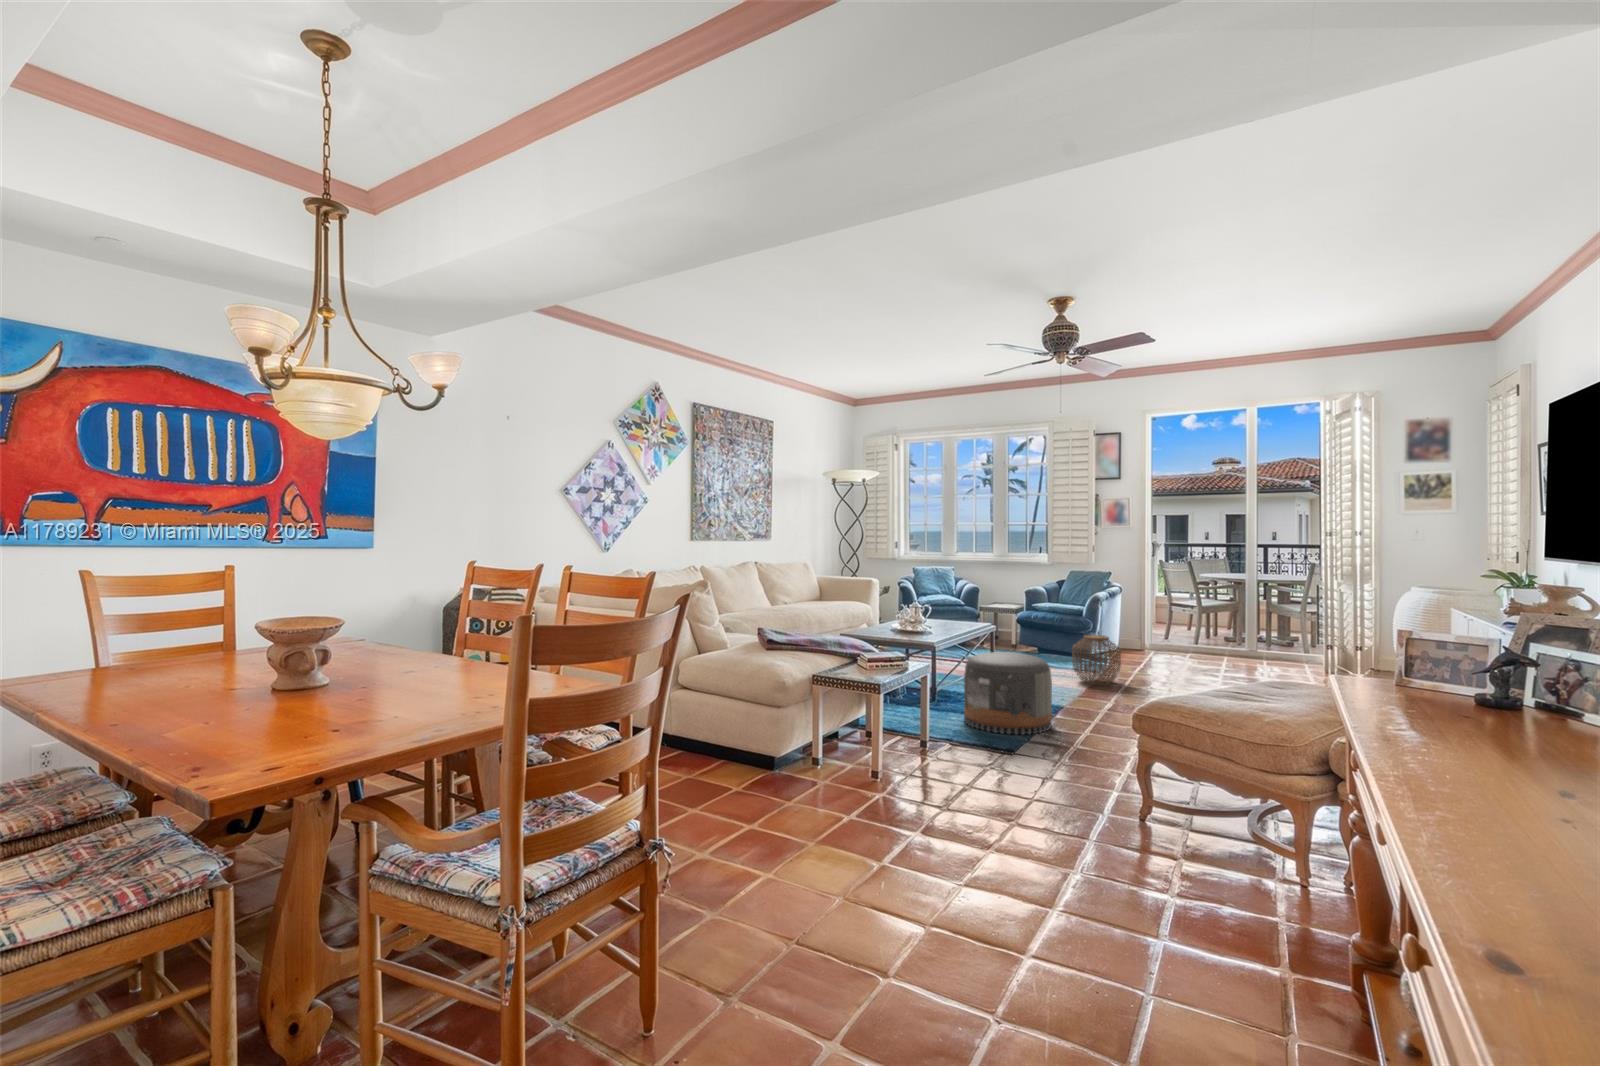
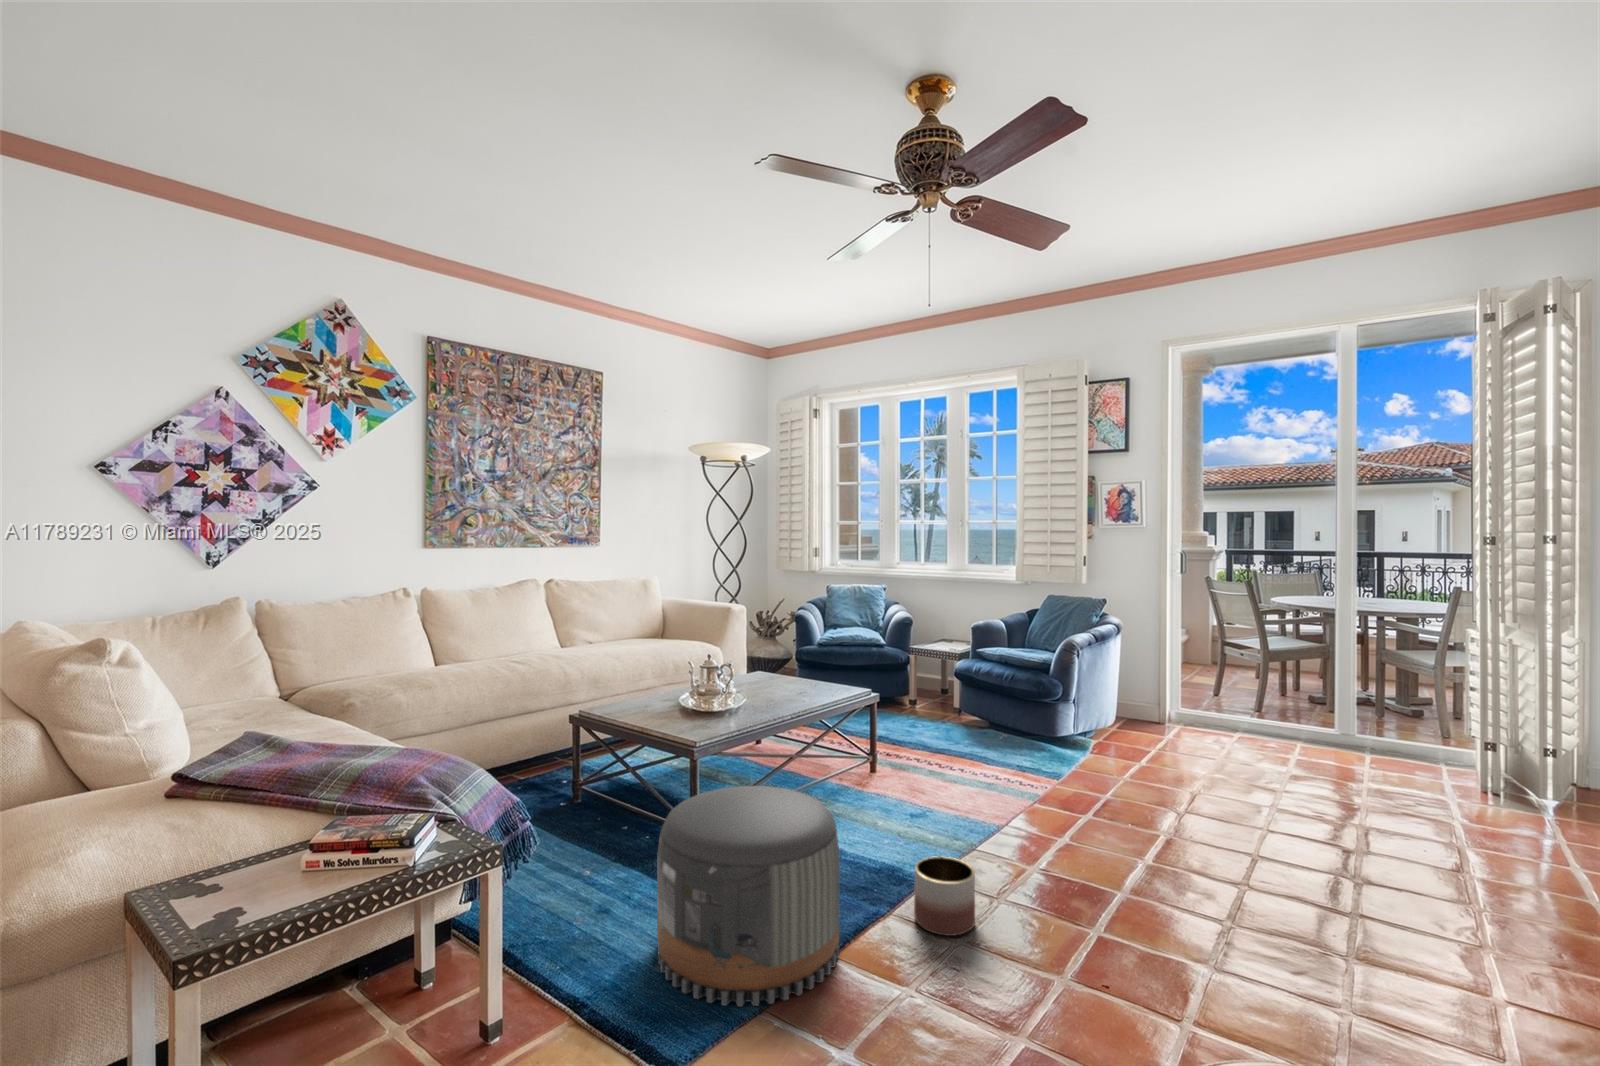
woven basket: present [1072,635,1121,685] -> none [989,720,1074,818]
planter: none [1072,686,1102,717] -> present [914,856,975,936]

